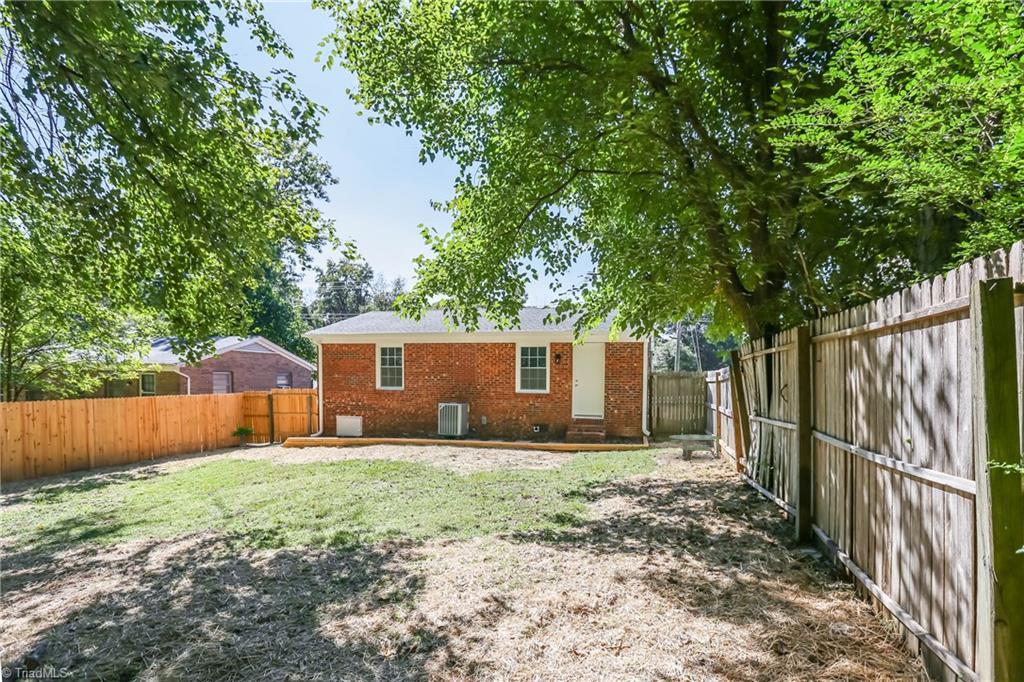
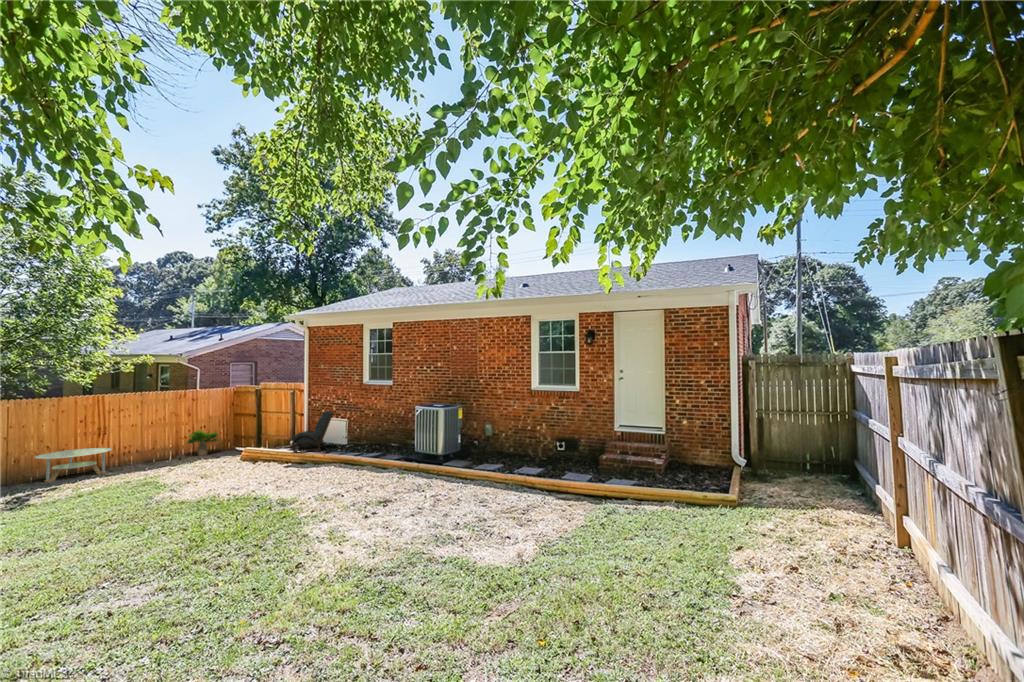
lounge chair: none [319,411,351,443] -> present [292,411,334,453]
round table: present [670,435,722,461] -> present [35,448,112,482]

